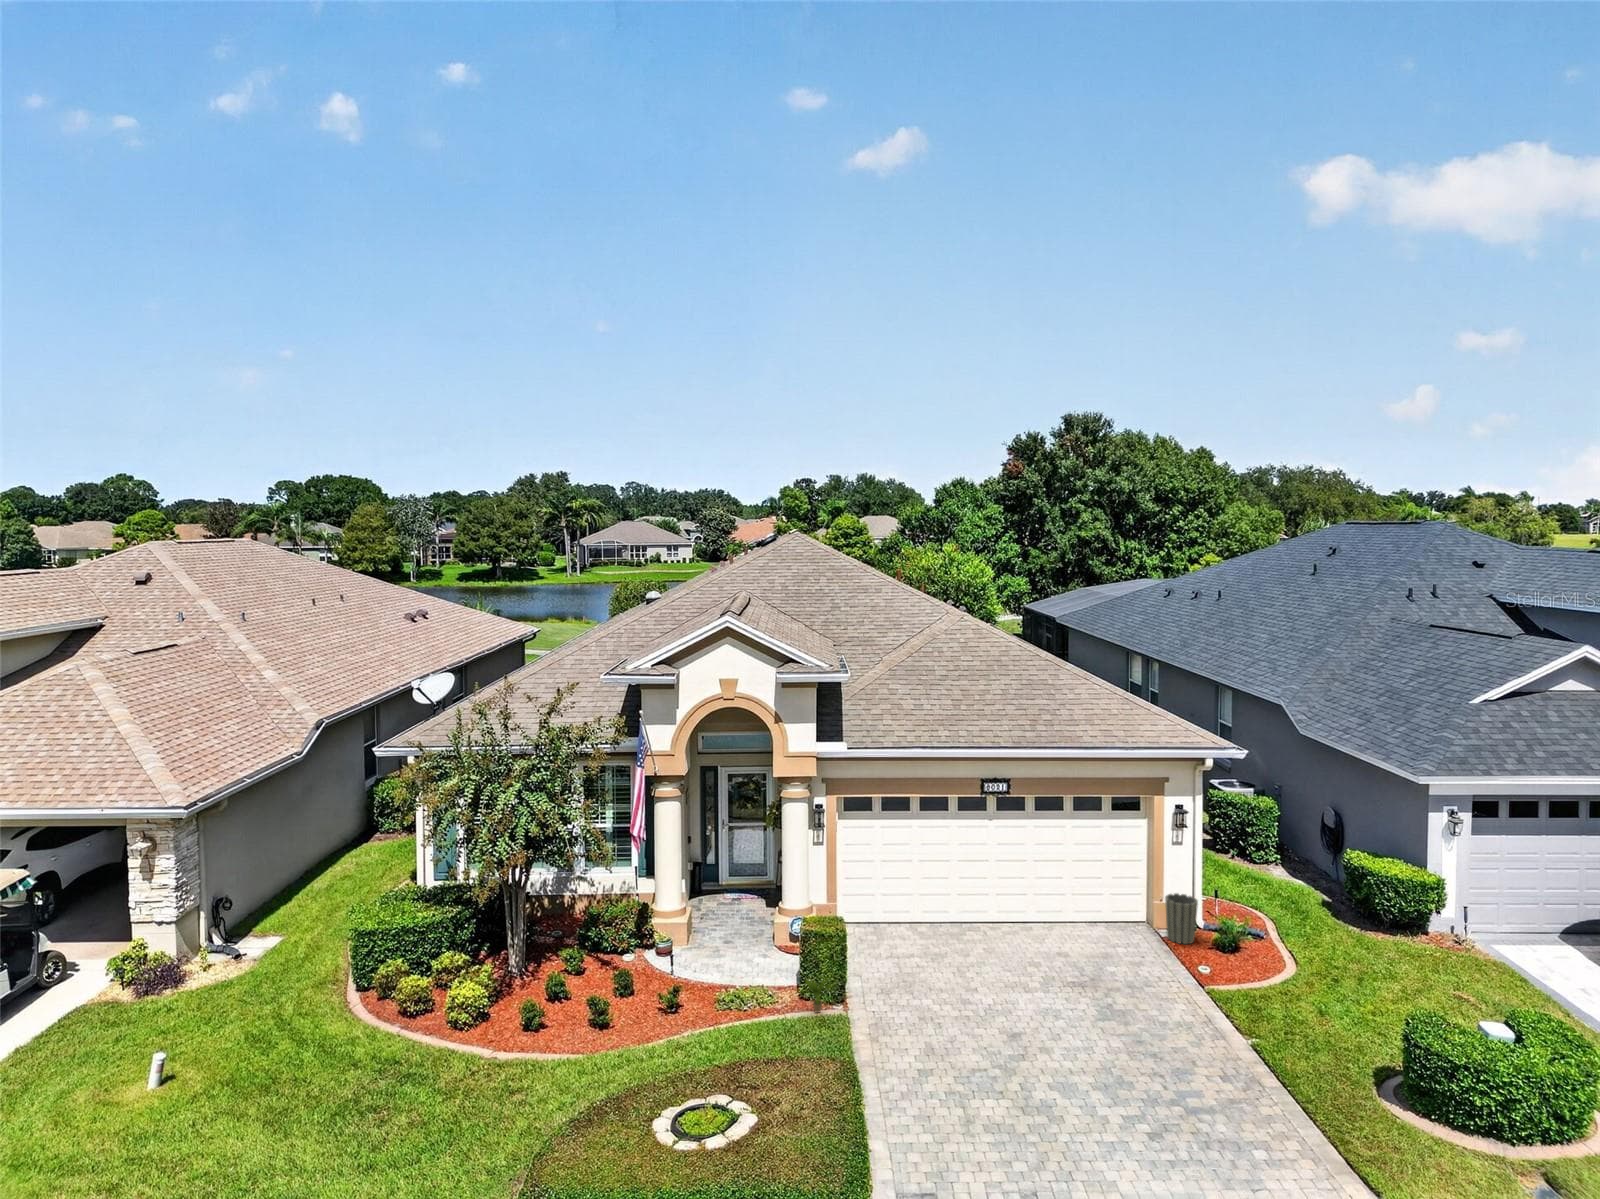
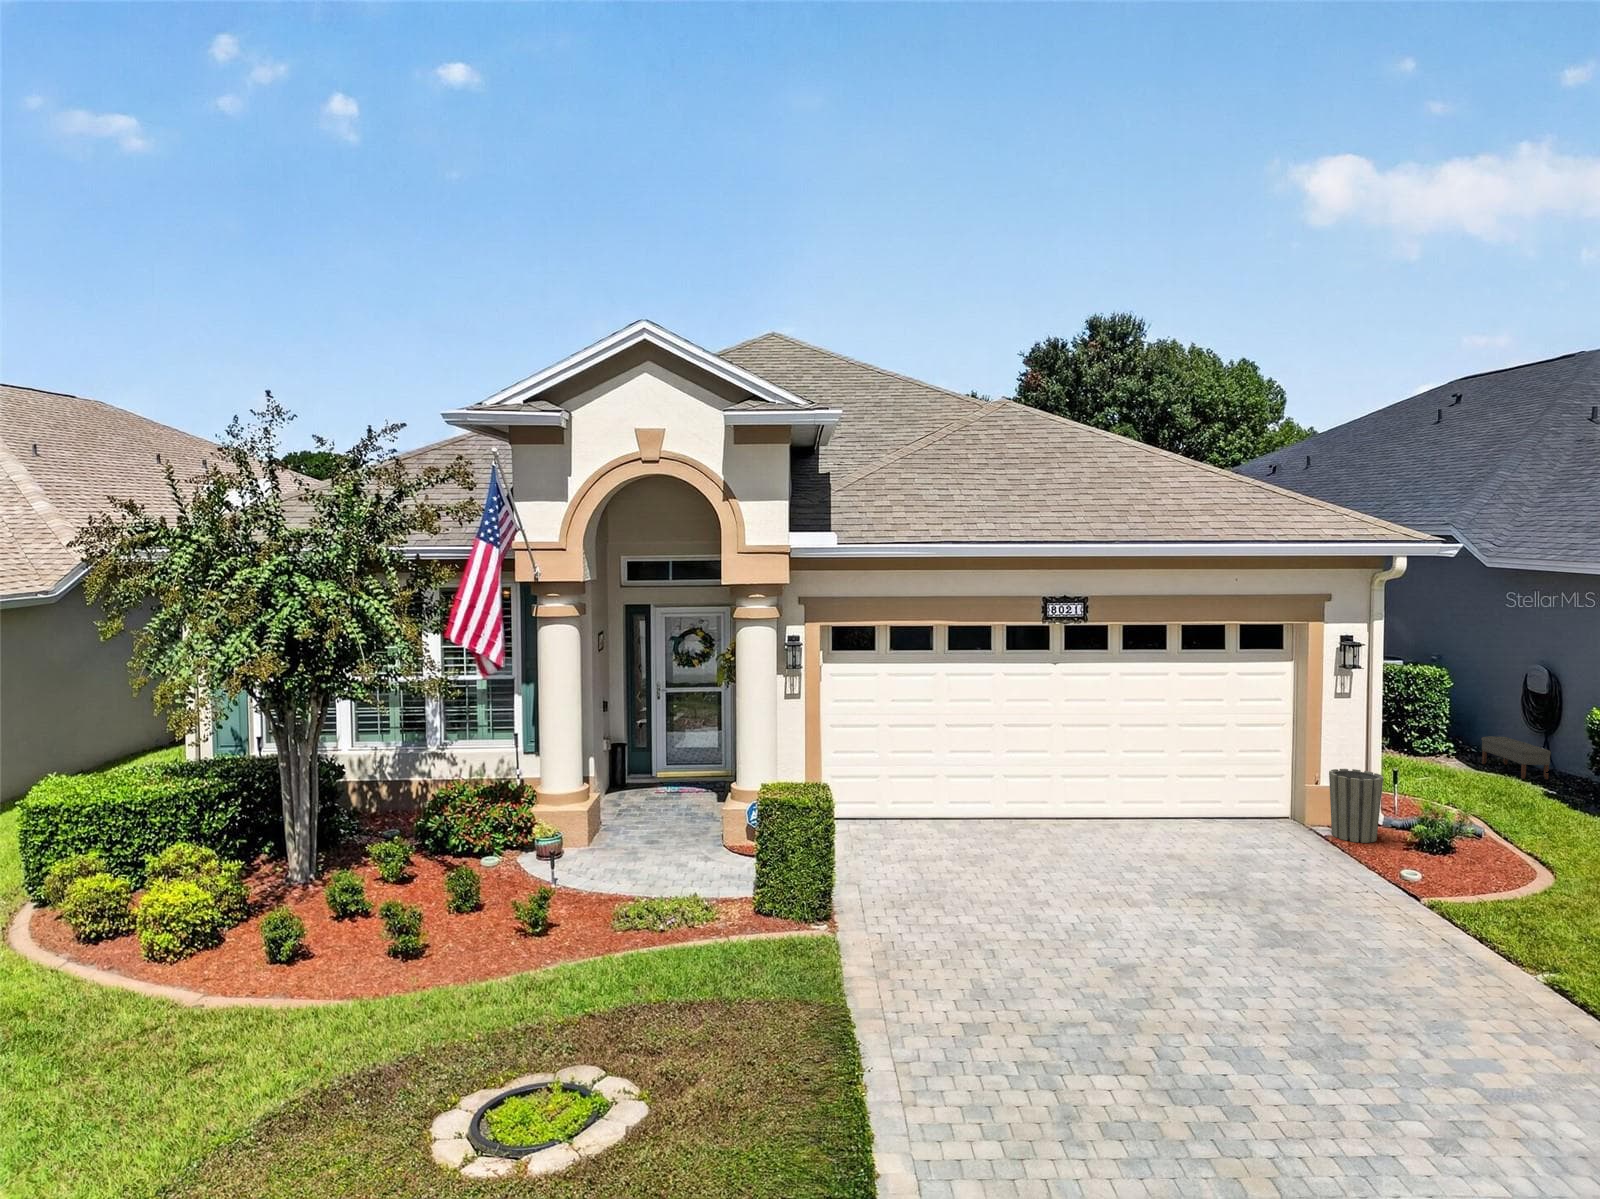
bench: none [1302,850,1342,885] -> present [1481,736,1551,779]
potted plant: present [806,979,831,1013] -> none [765,873,815,932]

